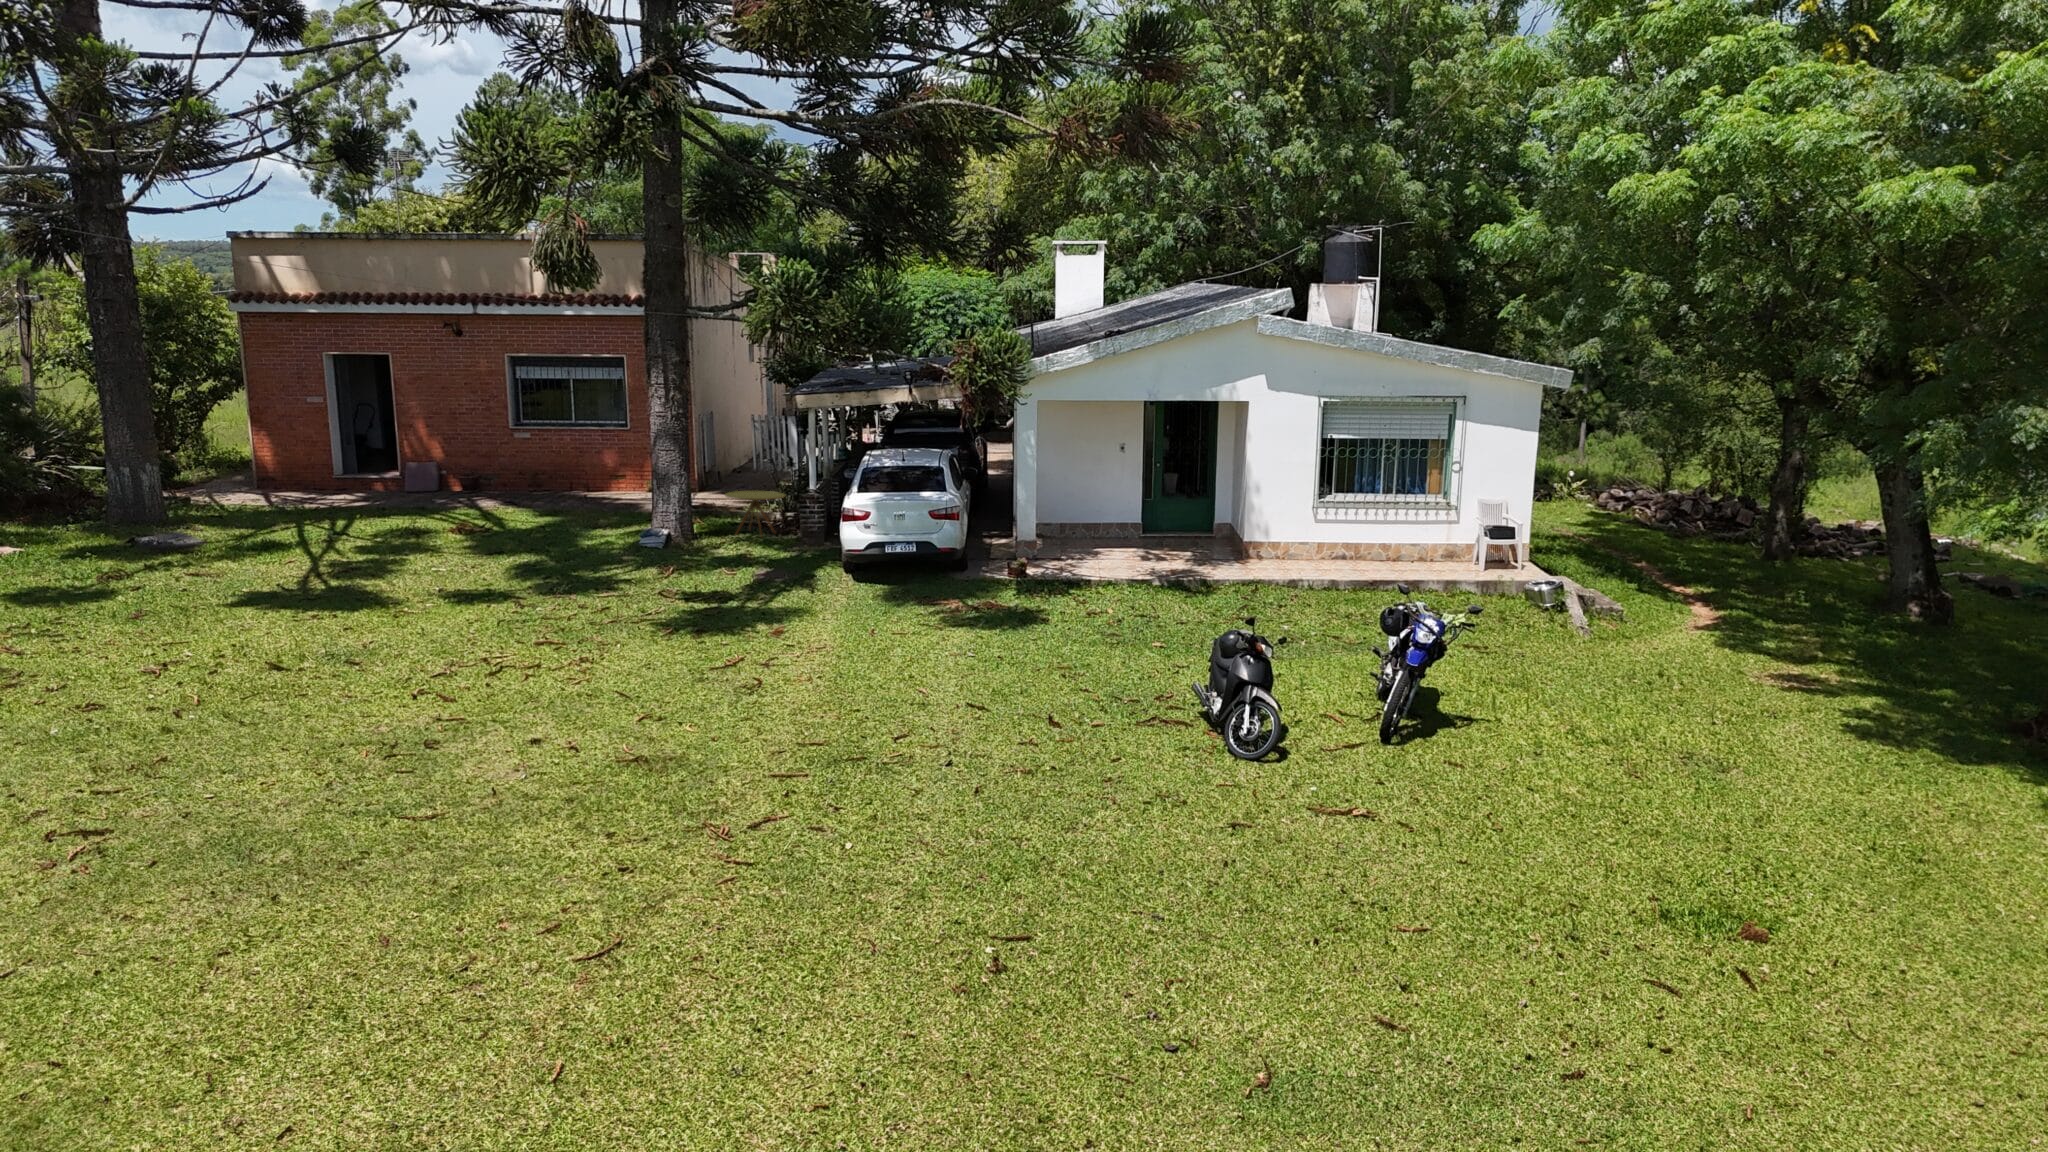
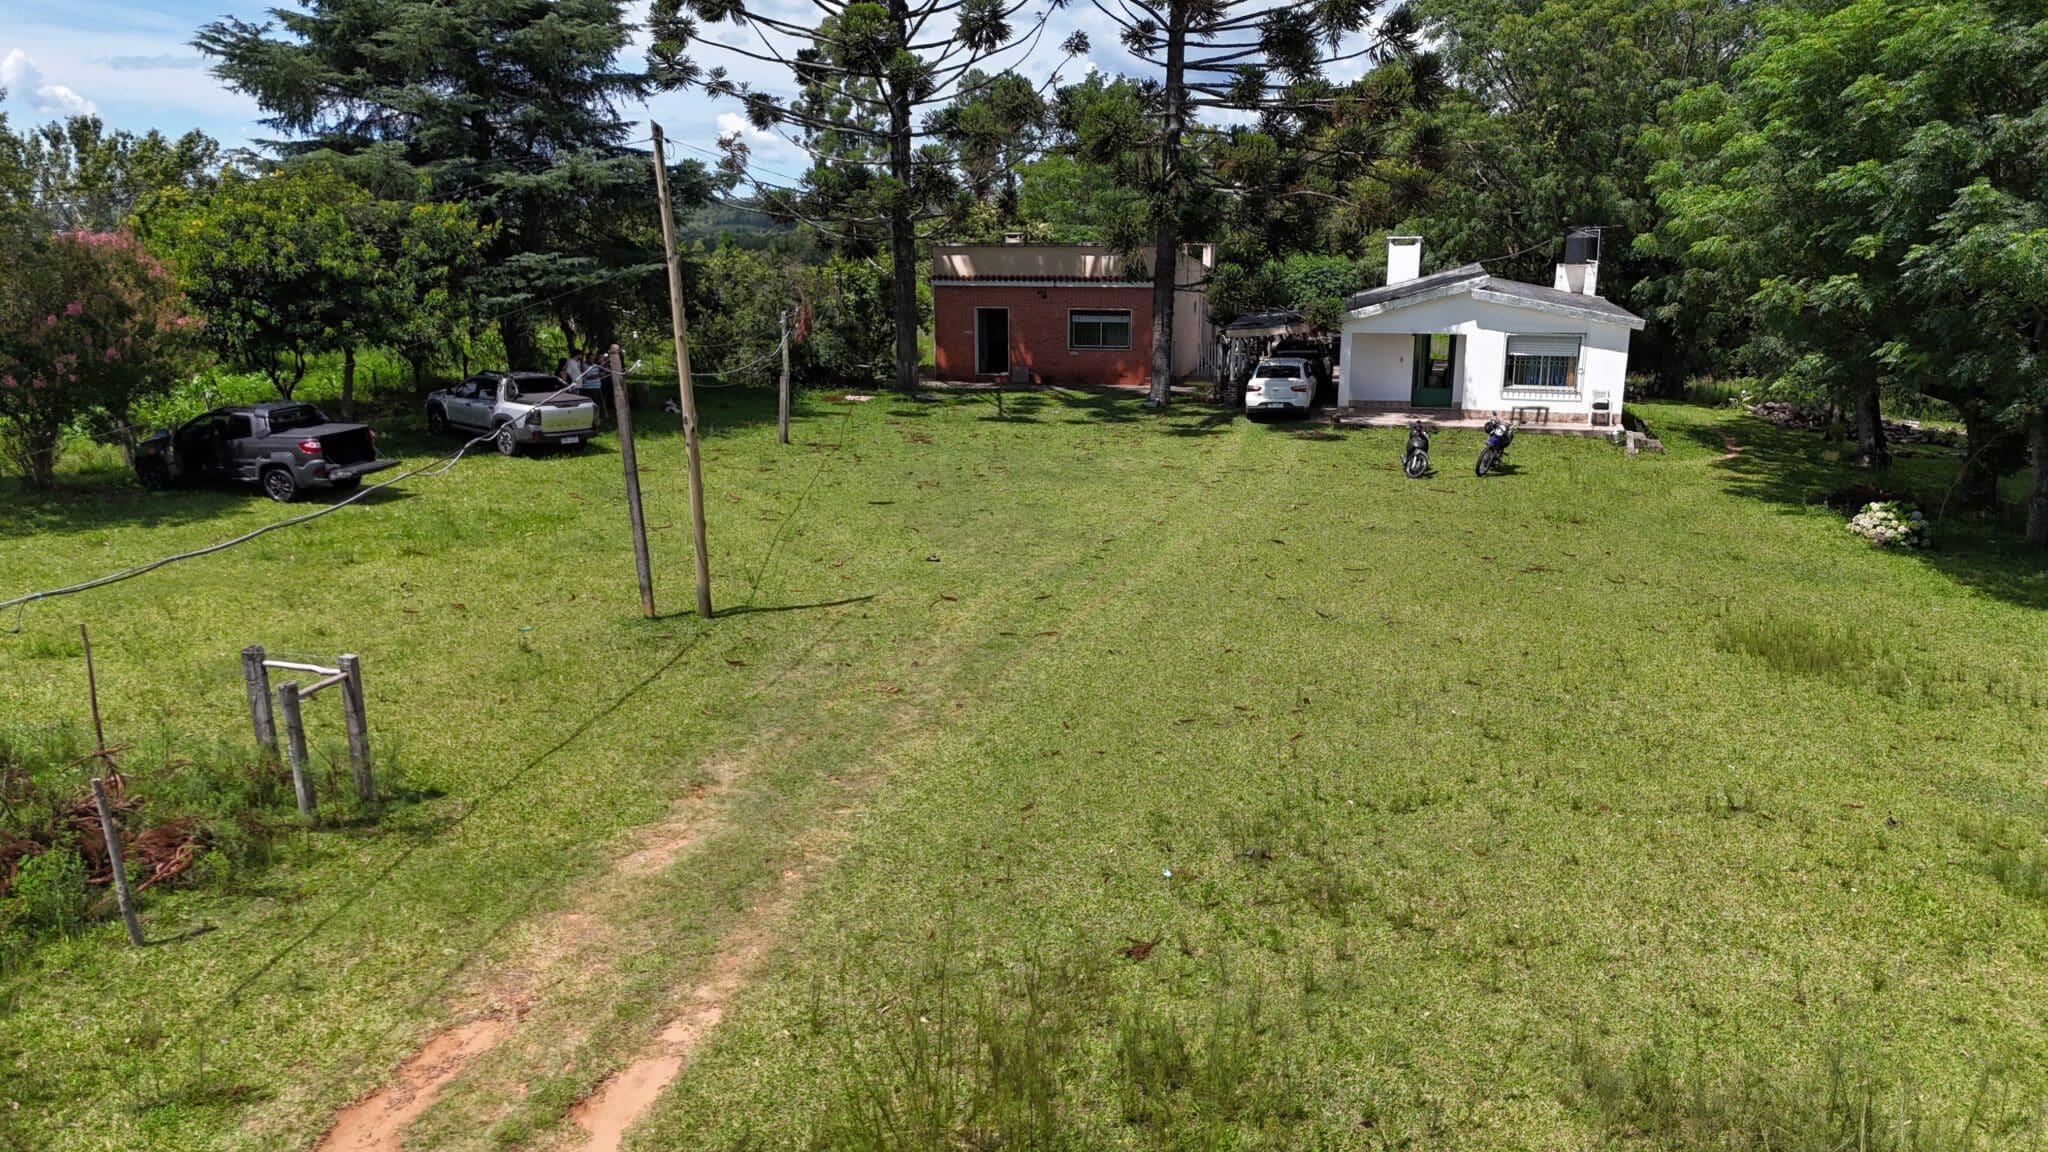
bench: none [1339,529,1406,571] -> present [1510,406,1550,426]
potted tree: none [1859,546,1896,616] -> present [1824,423,1846,461]

